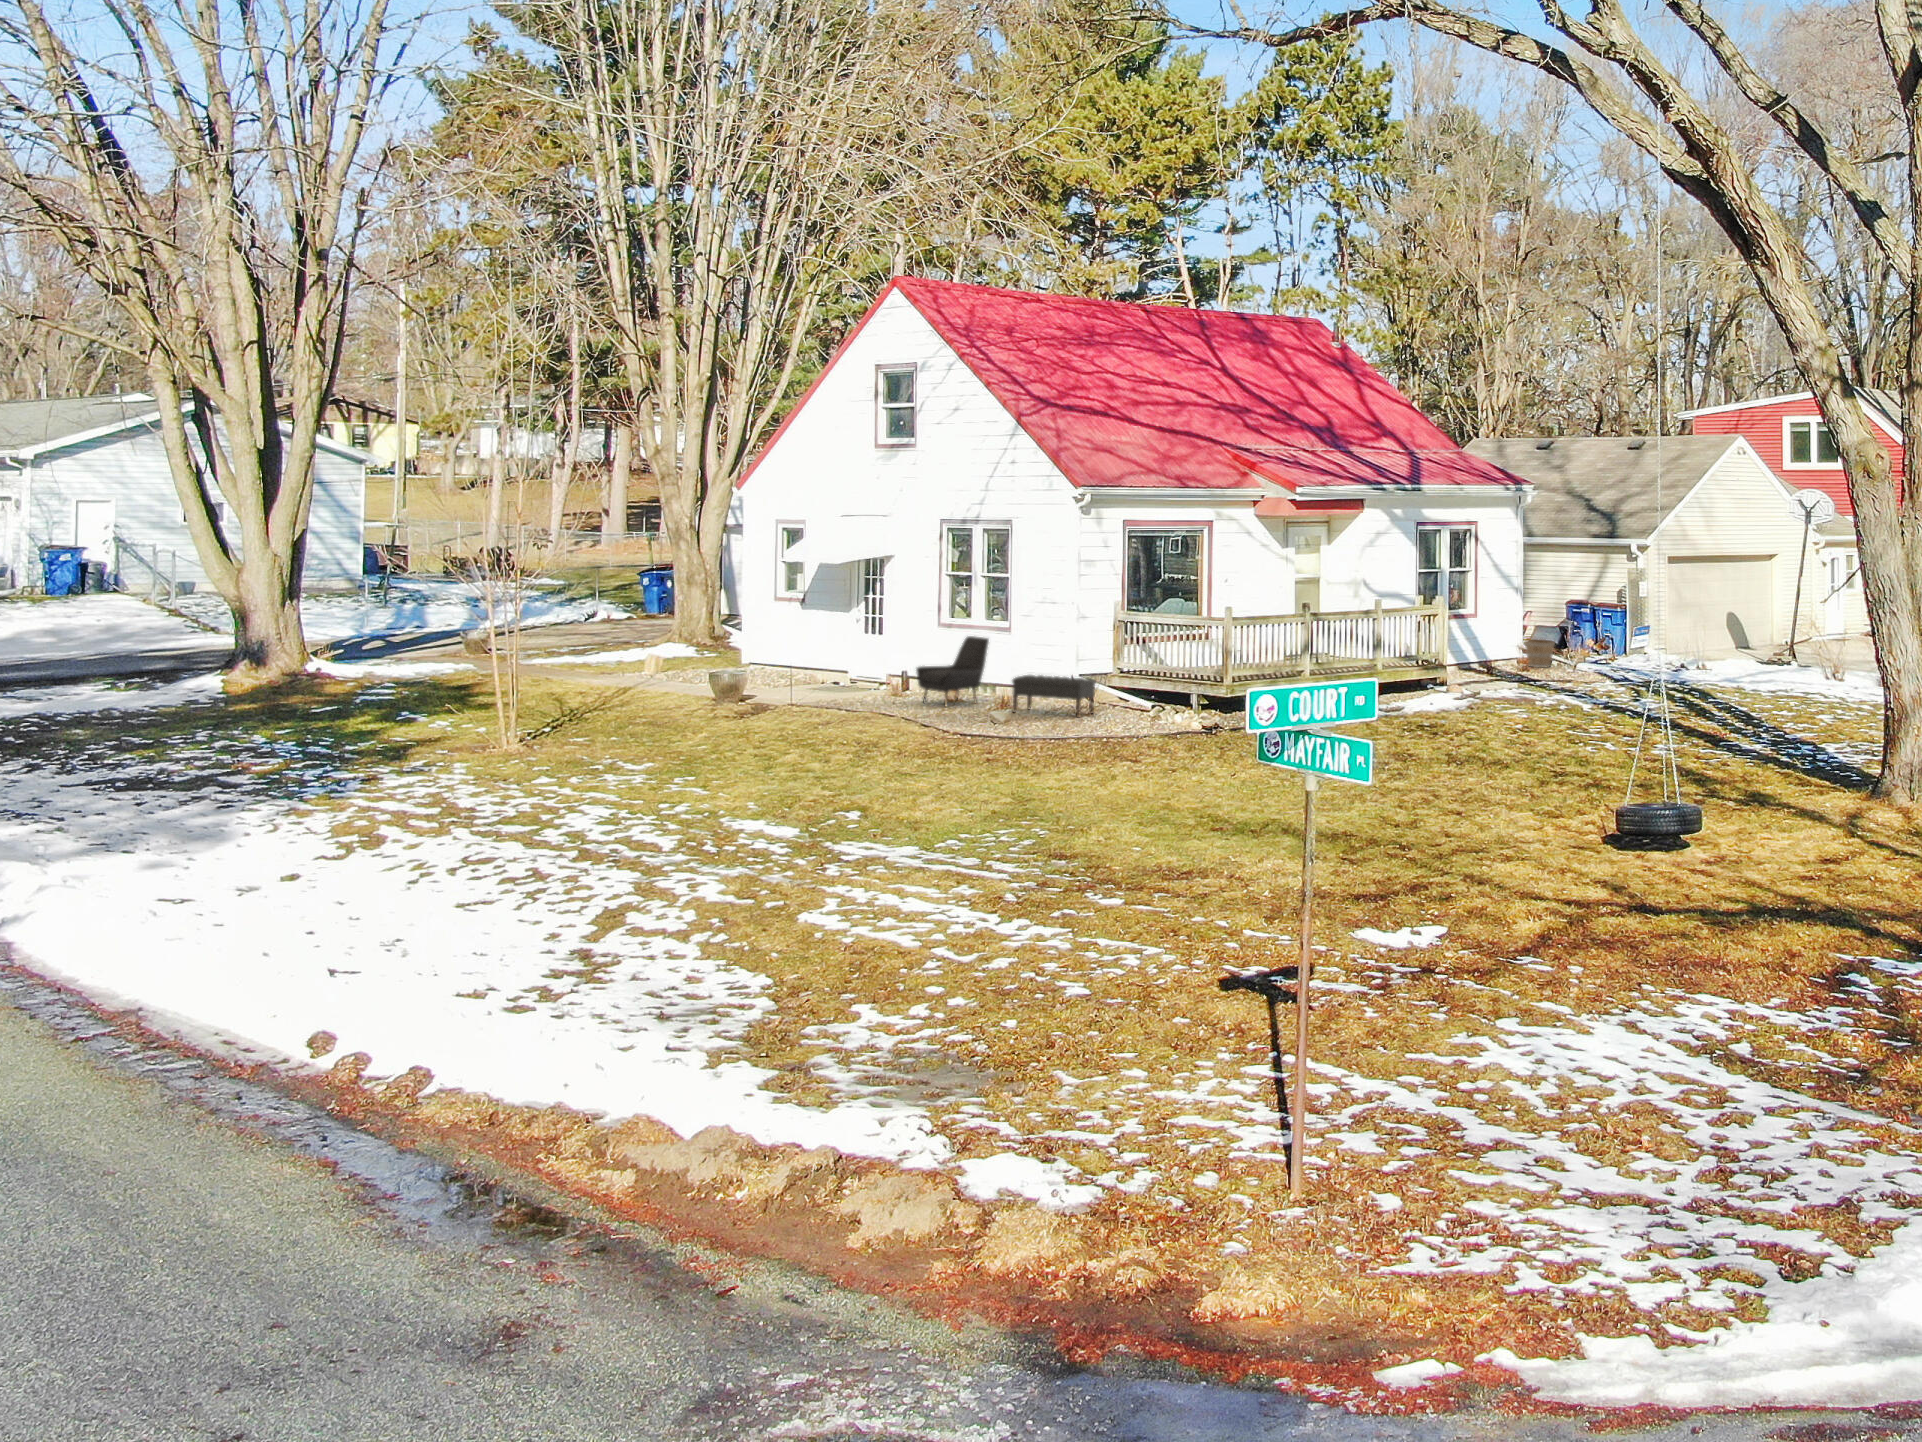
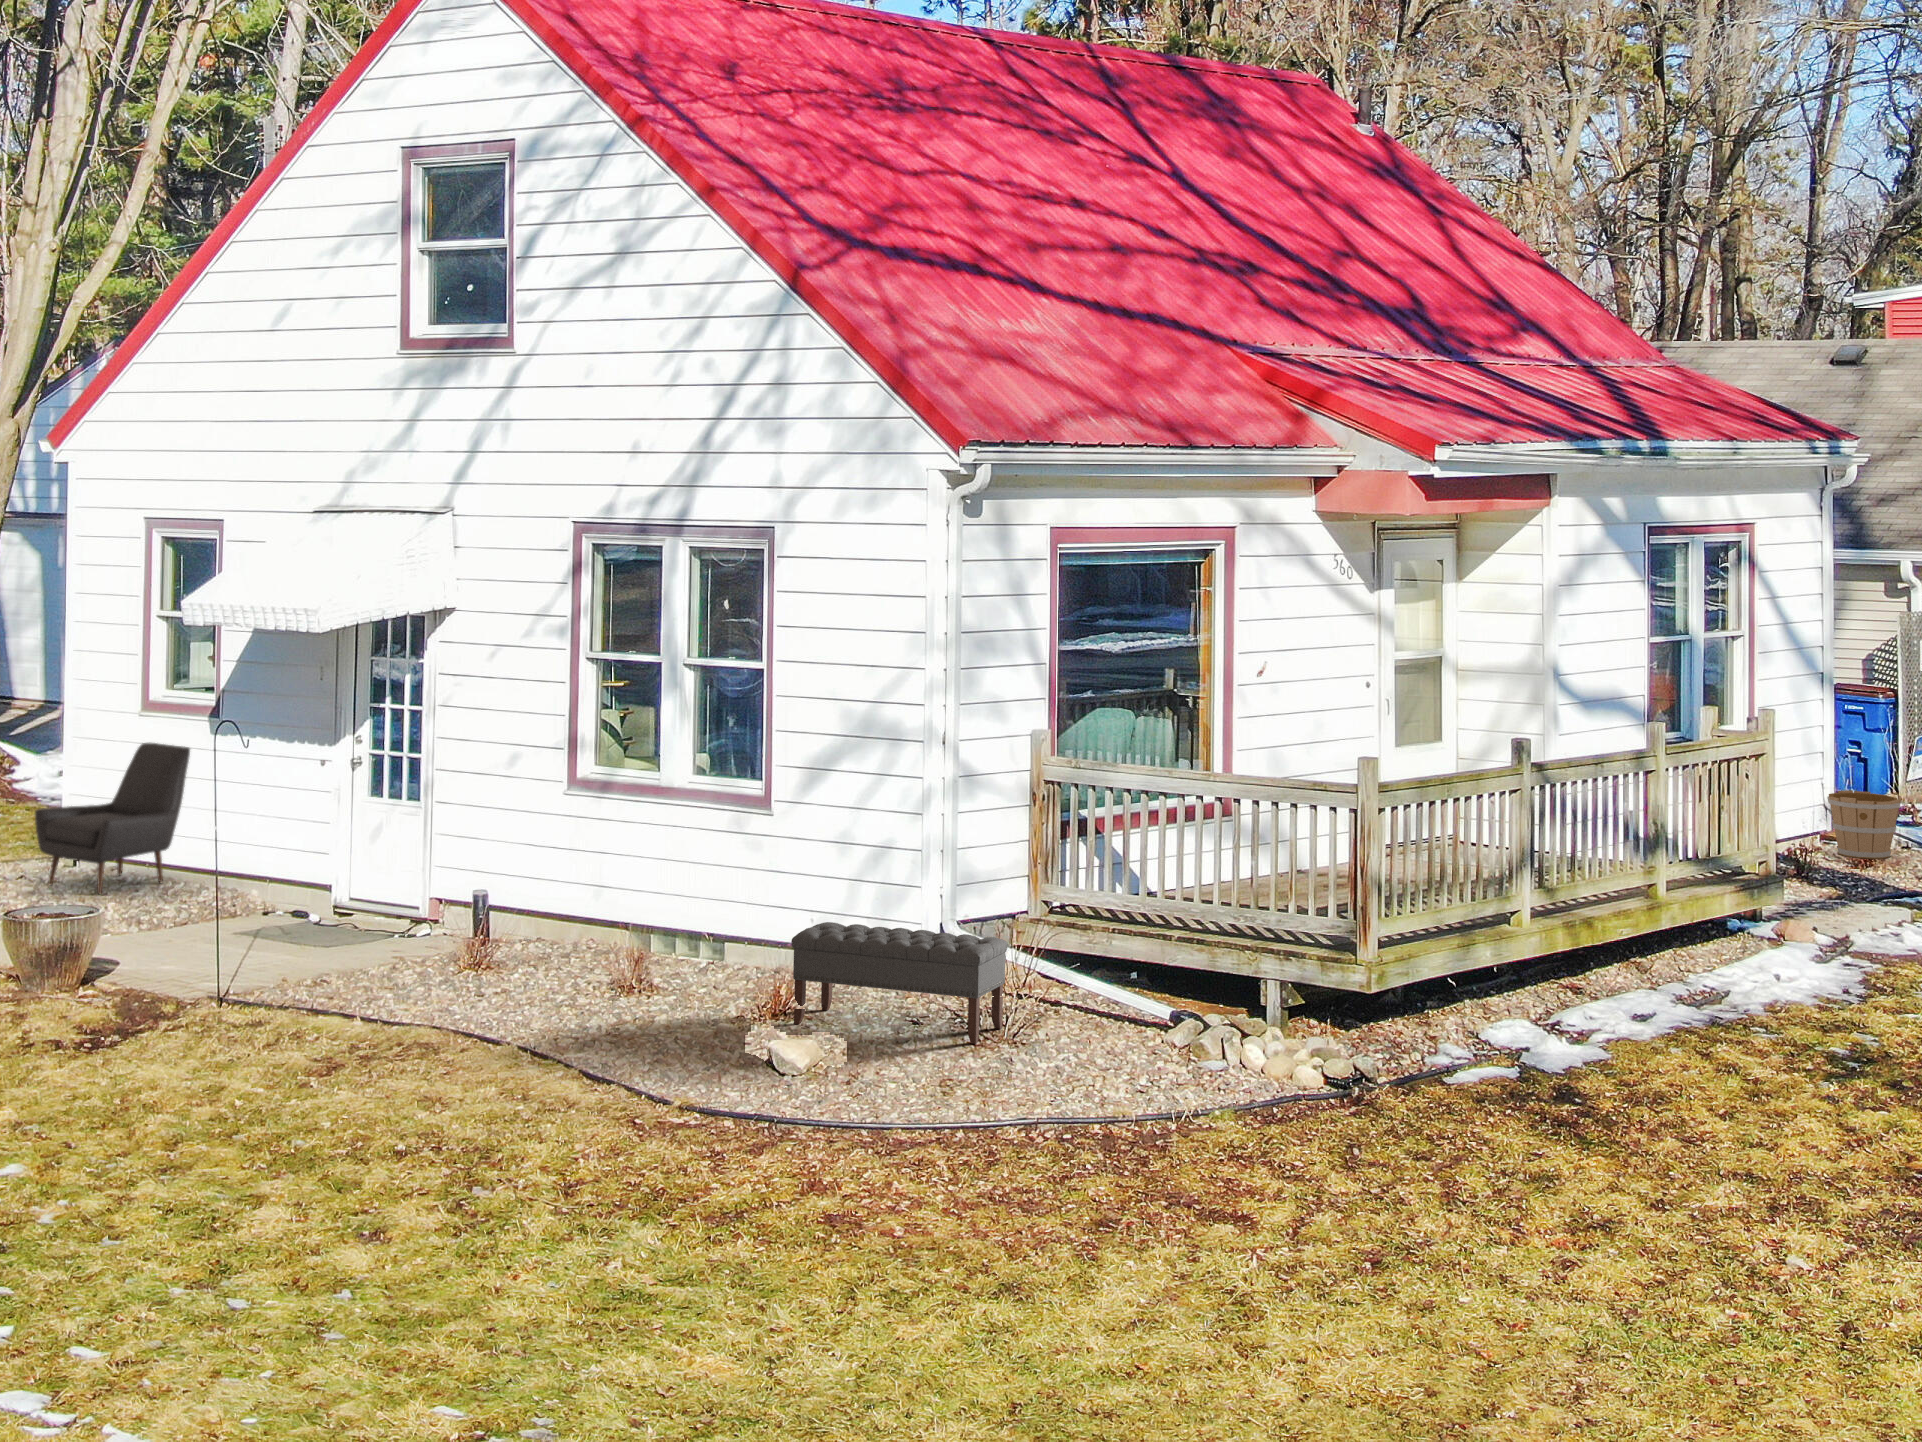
chair: present [916,636,989,704] -> present [35,743,190,894]

